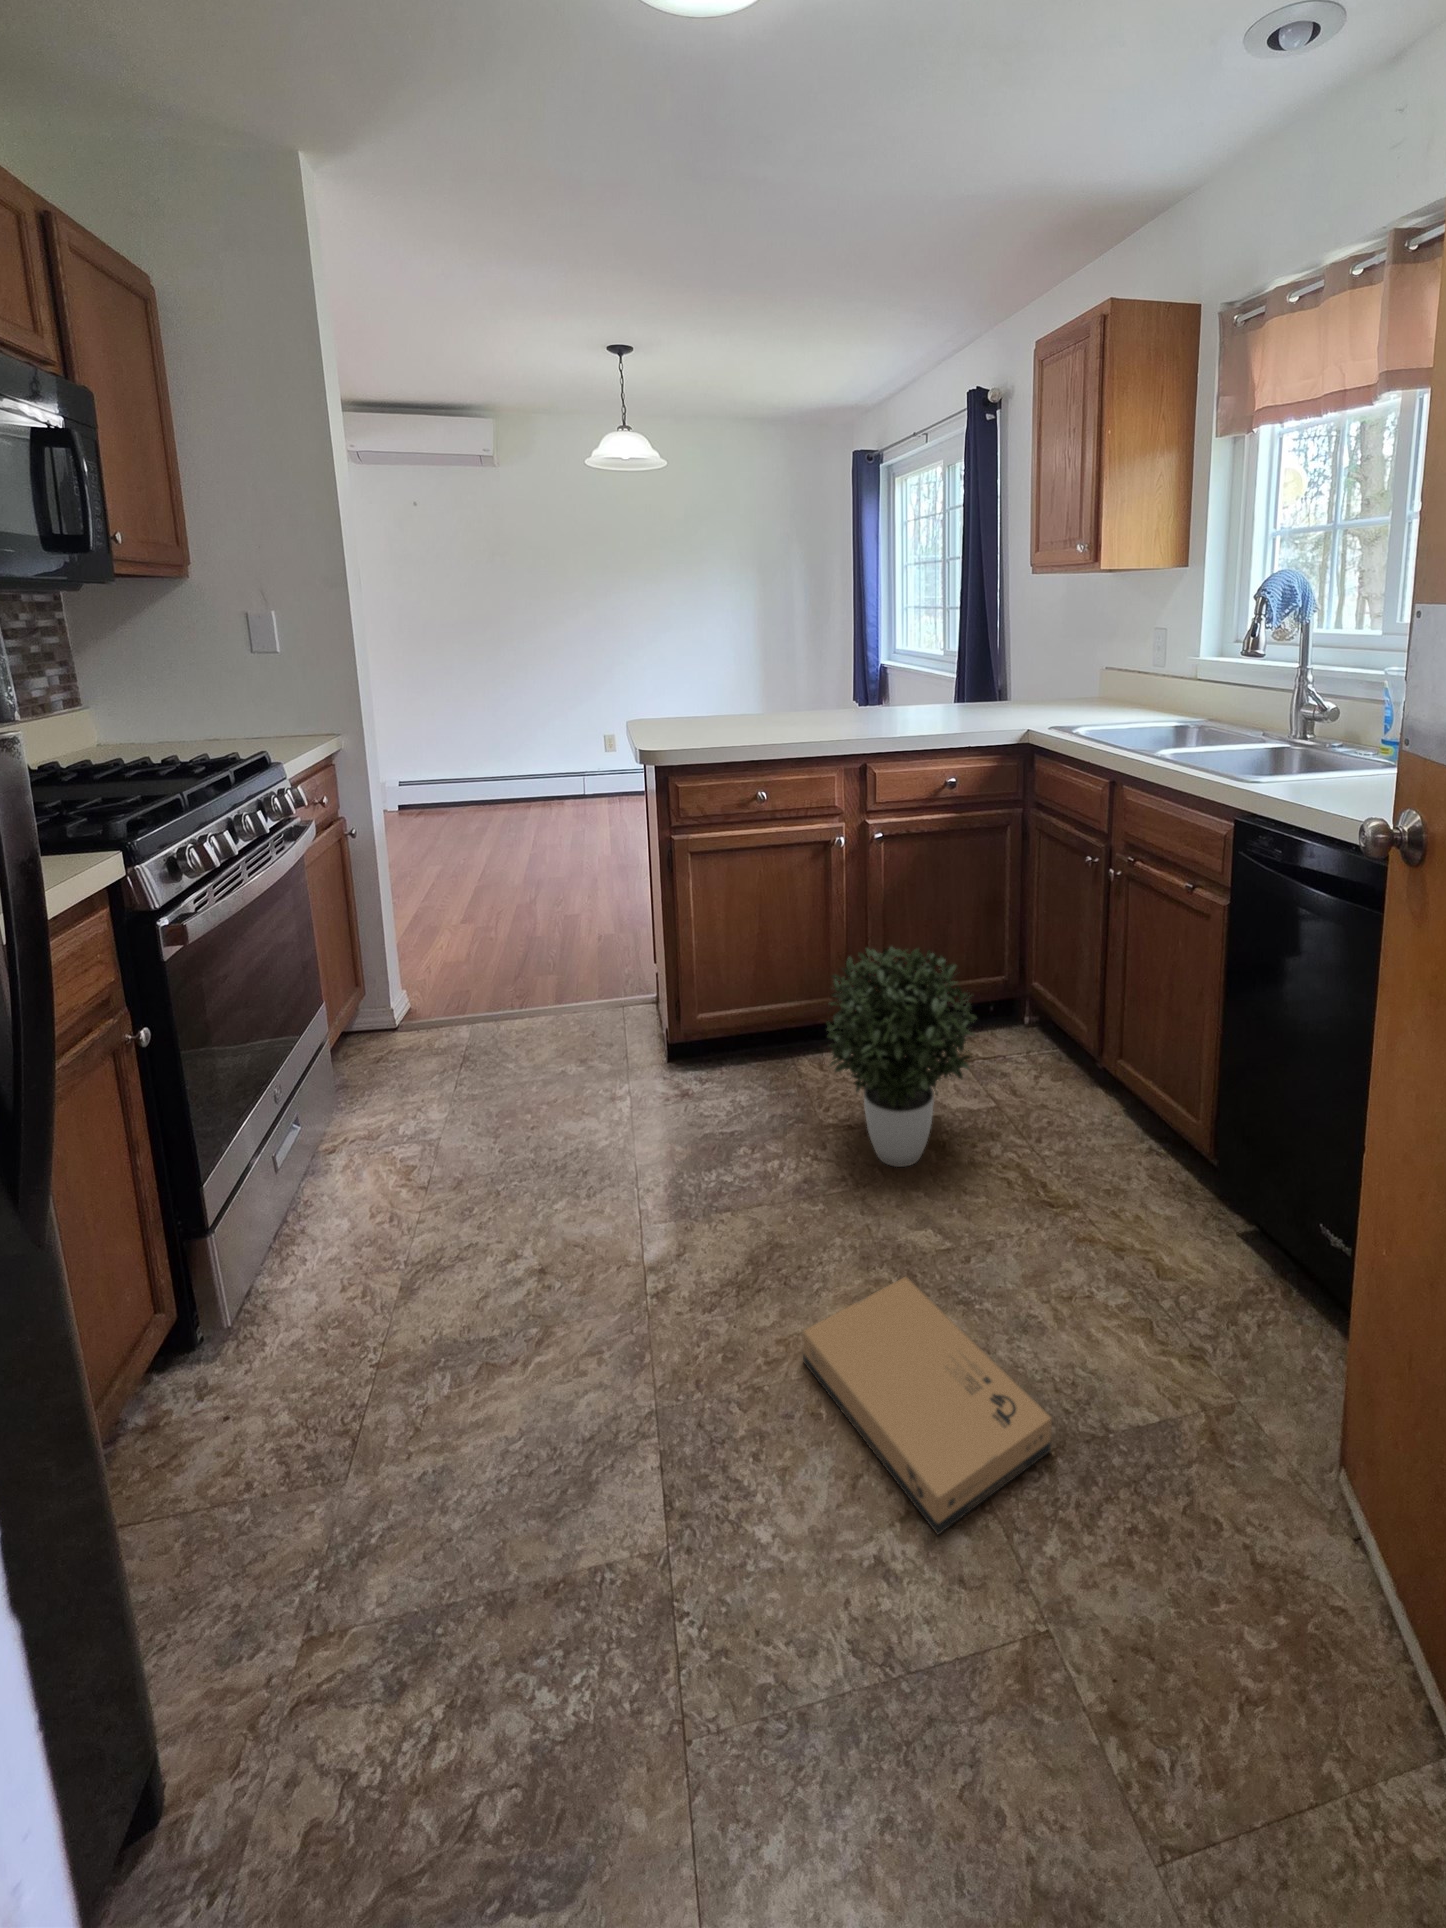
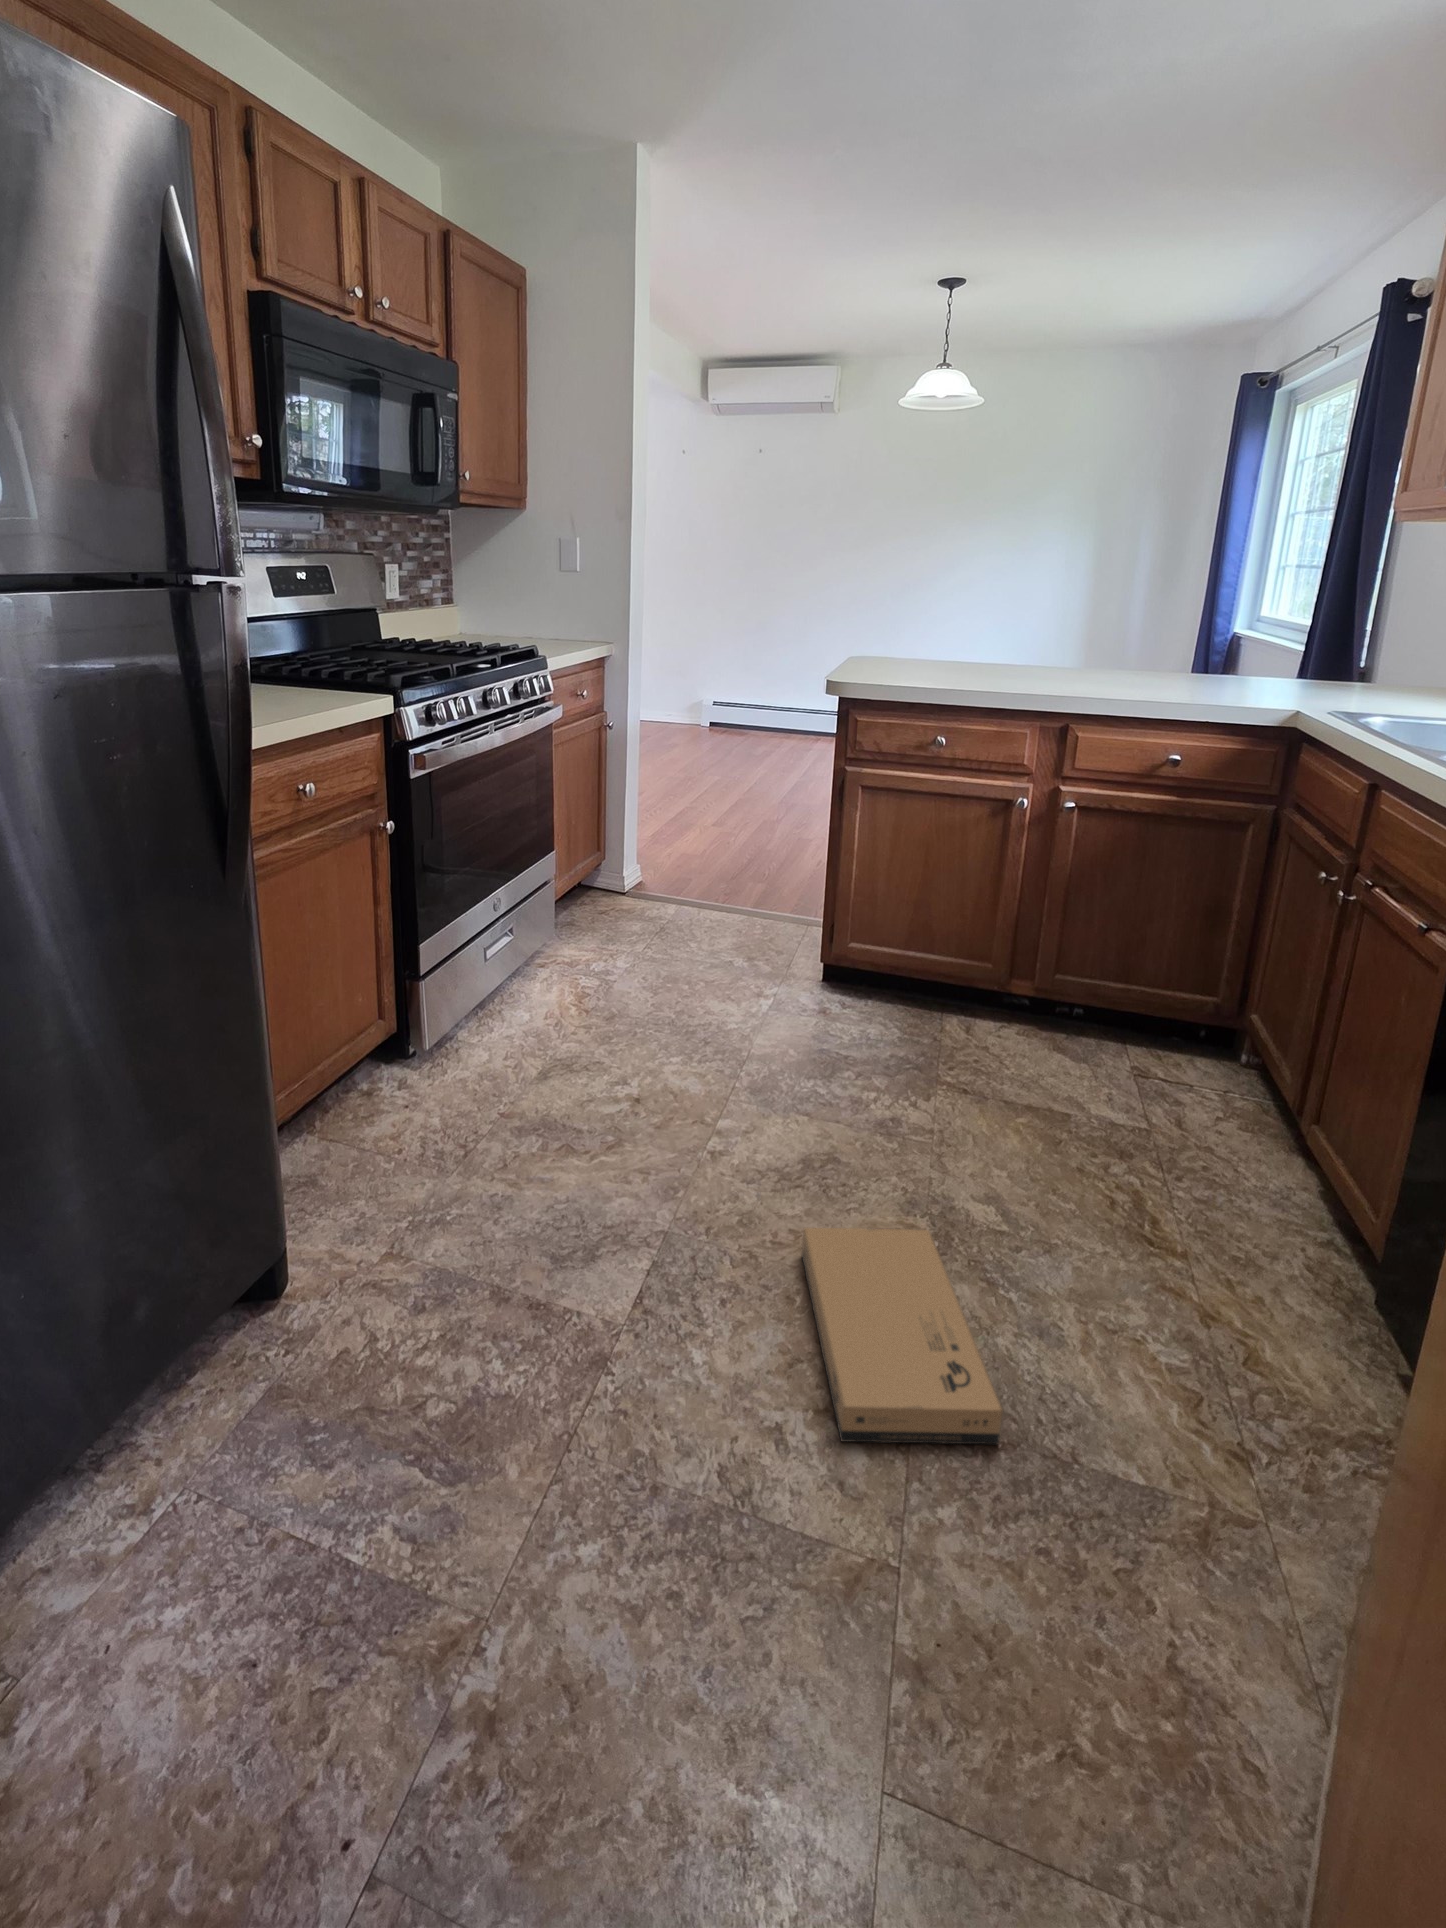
potted plant: present [827,947,976,1167] -> none [928,910,1114,1148]

